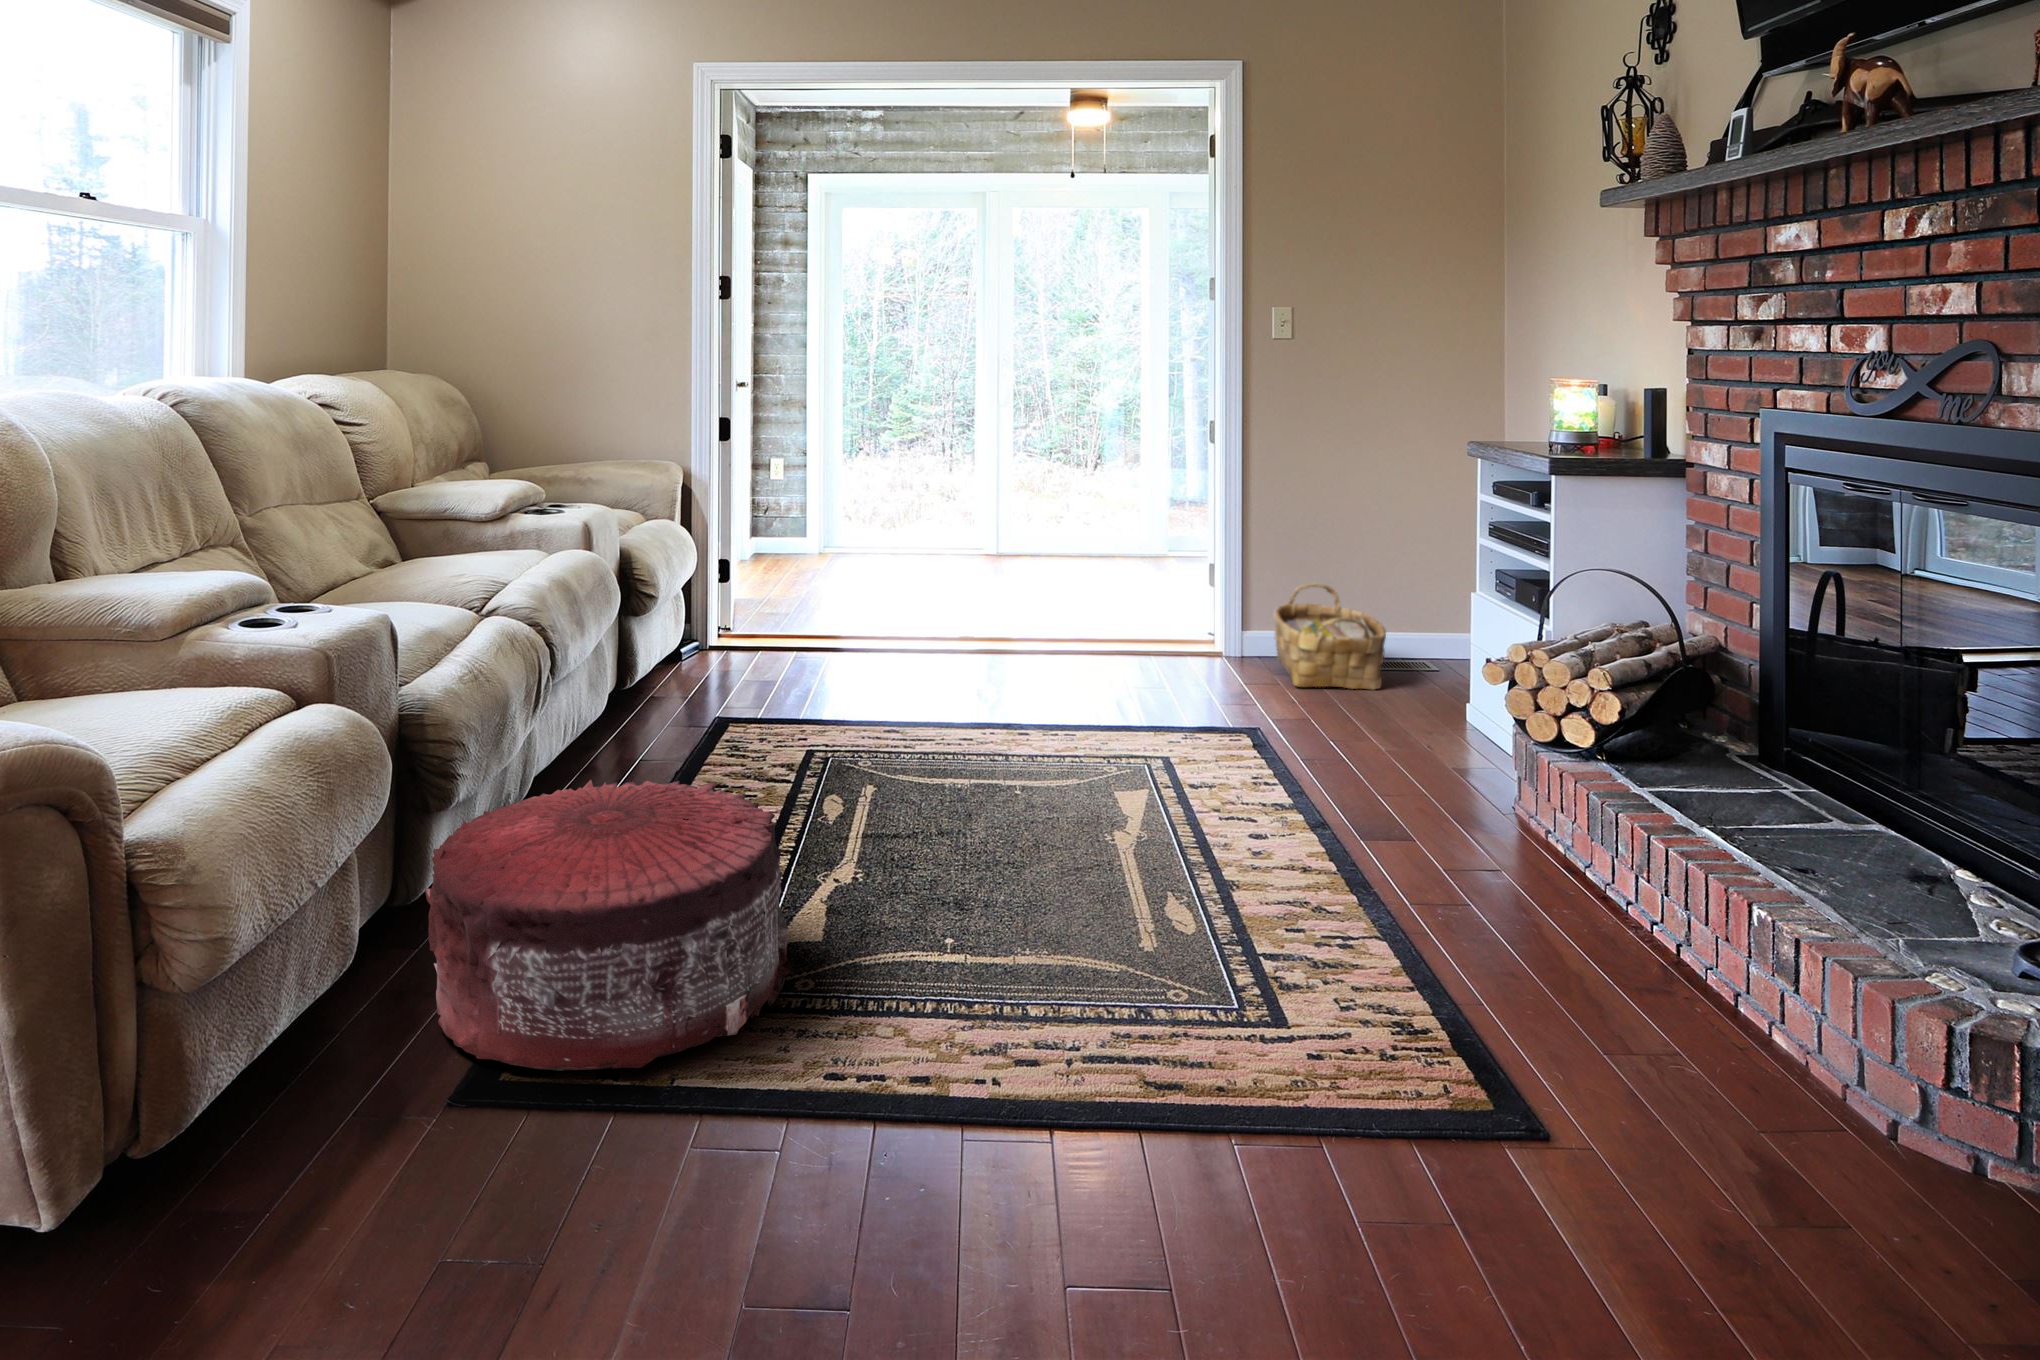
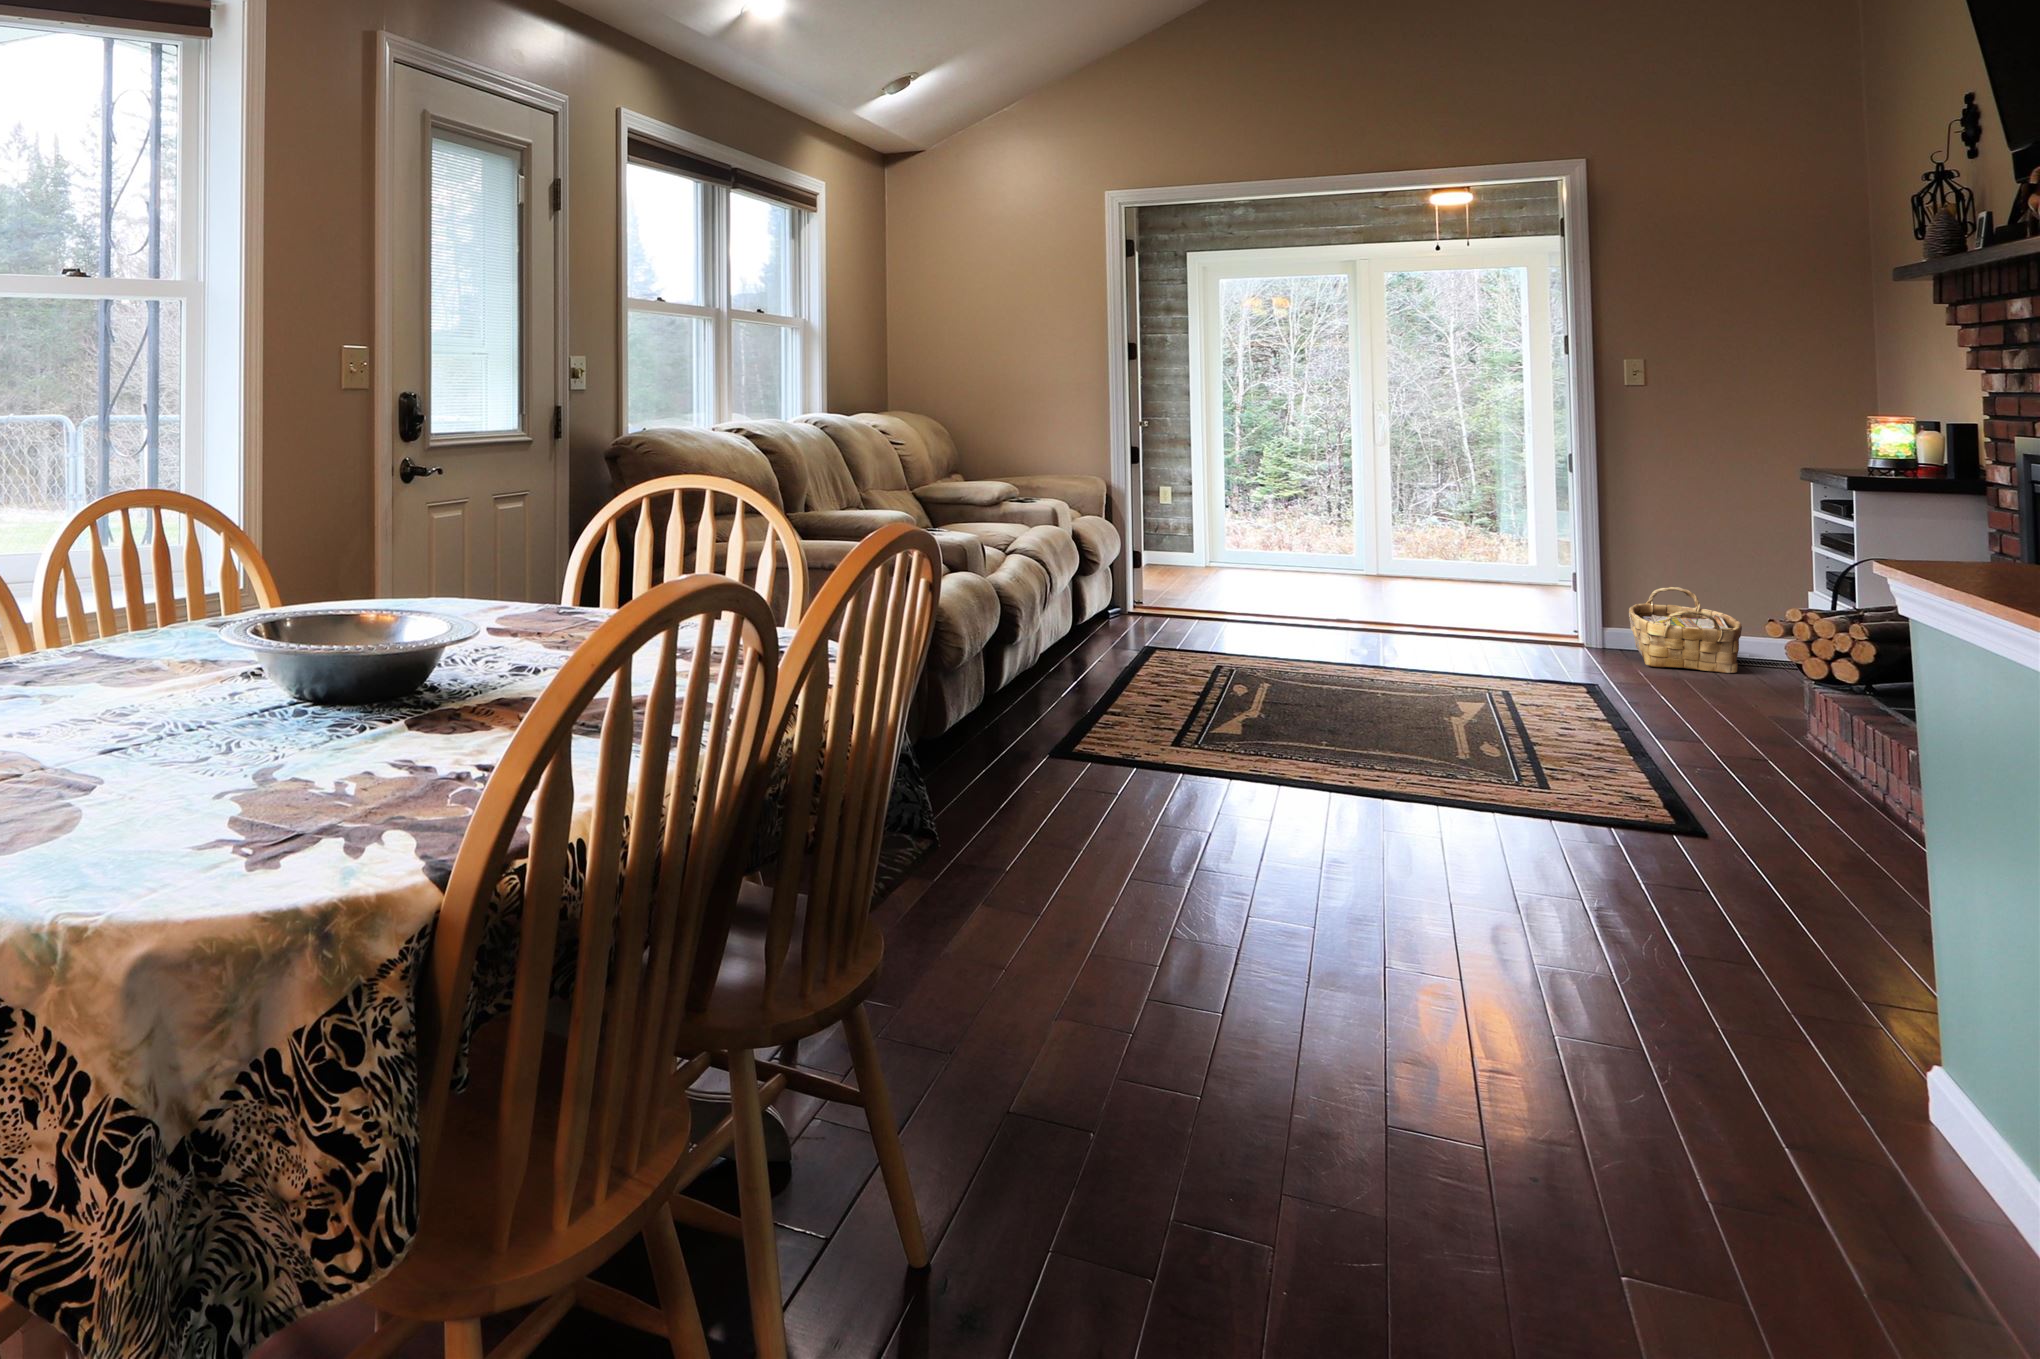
pouf: present [425,780,794,1070] -> none [1016,635,1223,756]

